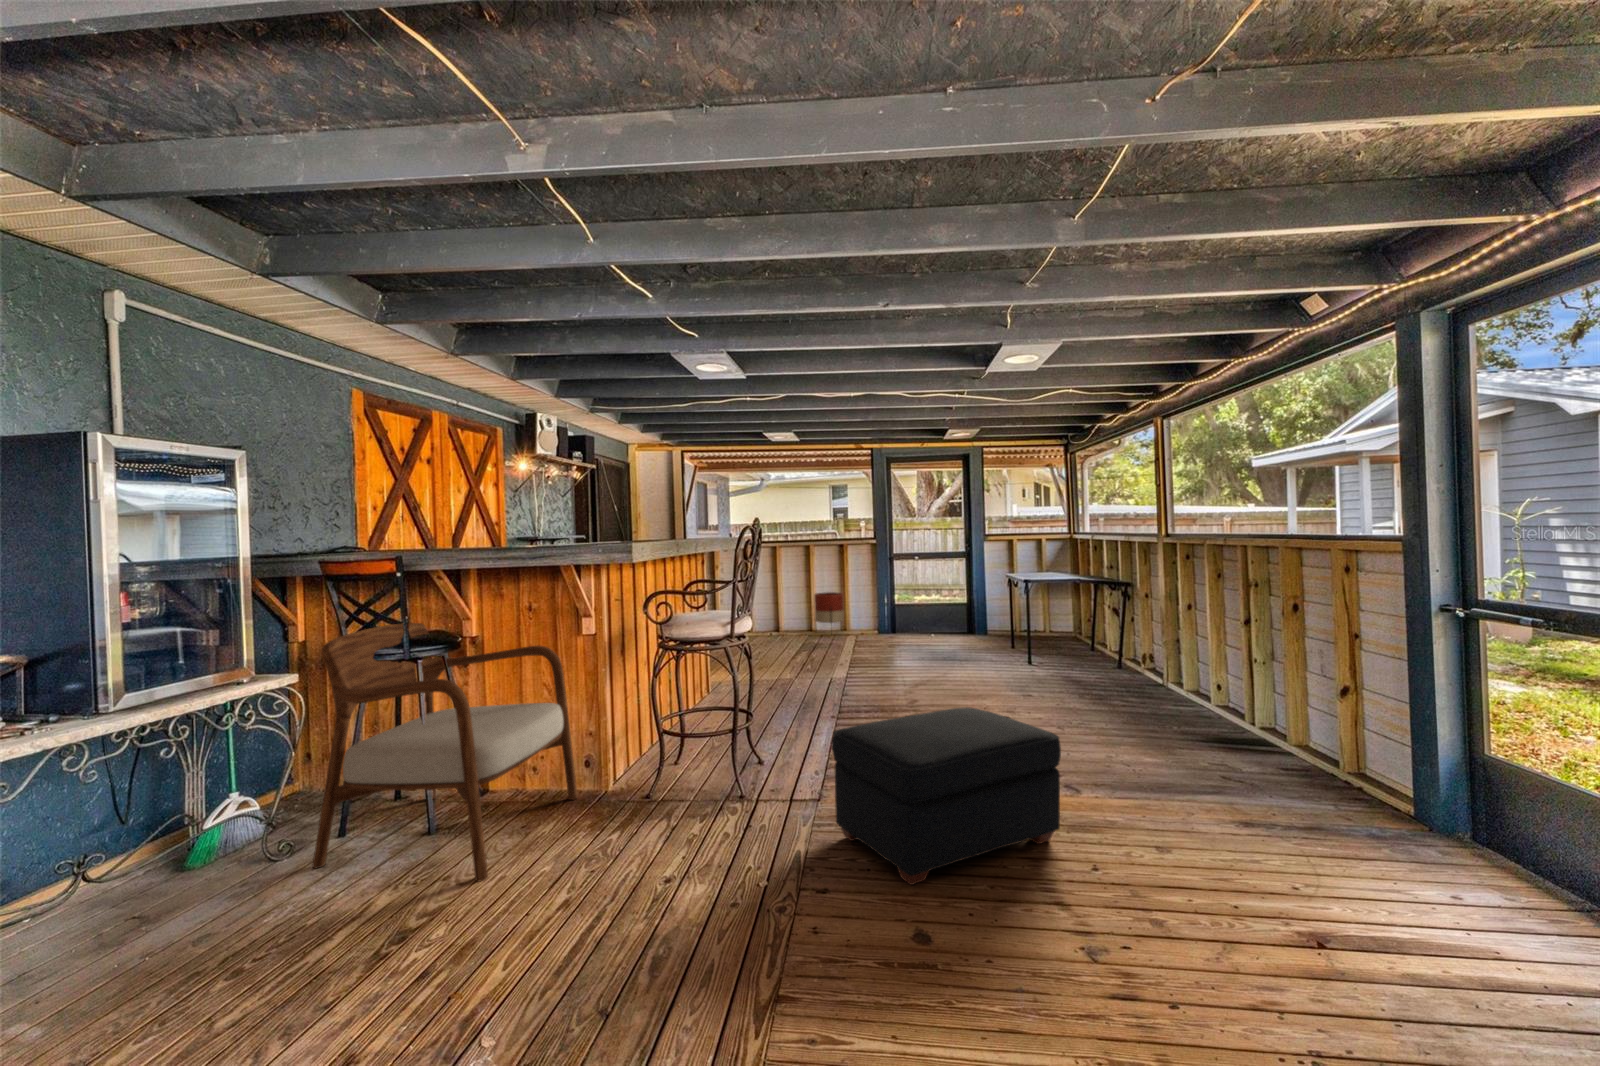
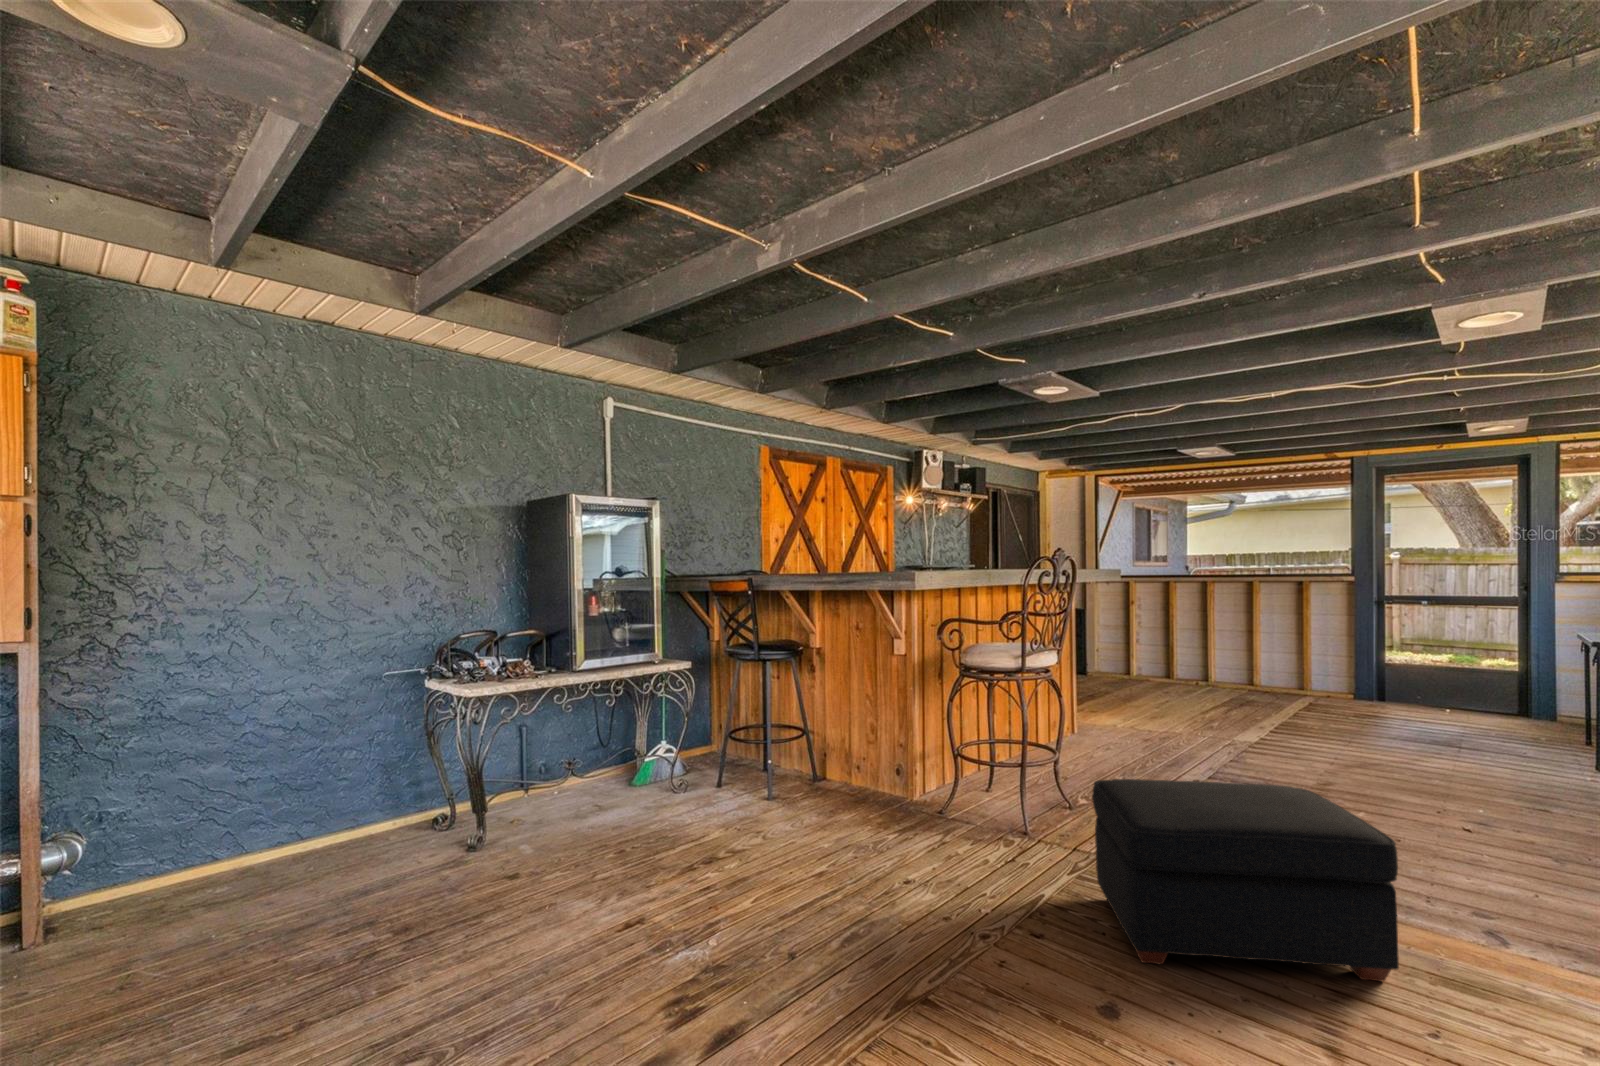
planter: present [814,592,844,623] -> none [1259,640,1303,694]
armchair: present [312,623,578,882] -> none [688,632,886,843]

